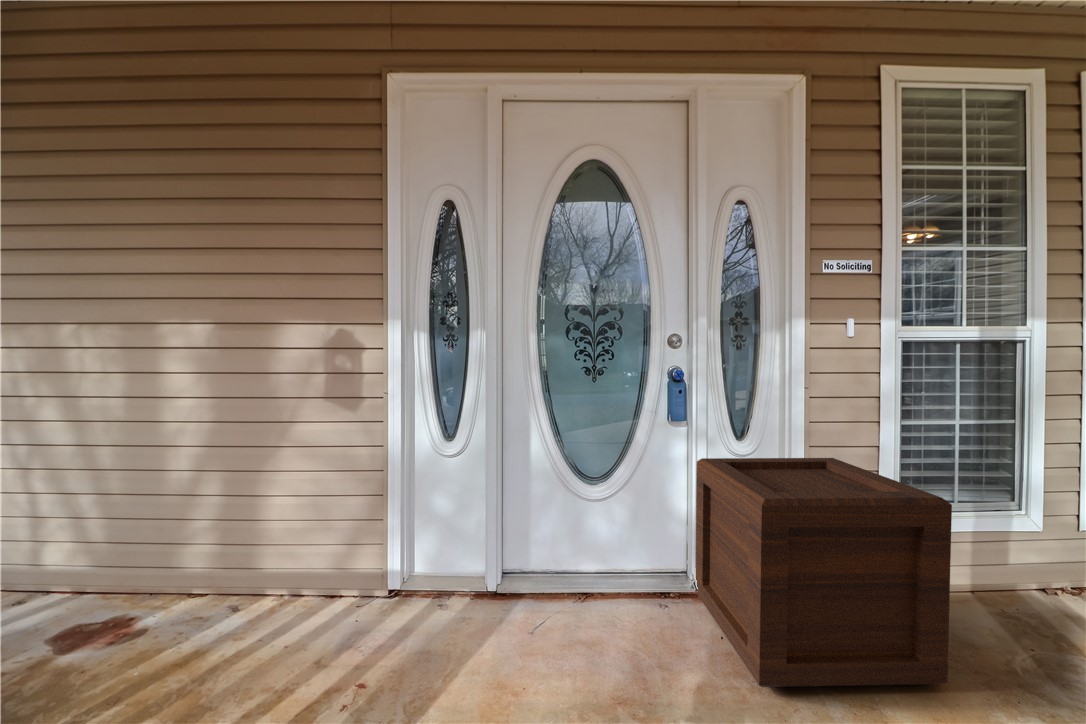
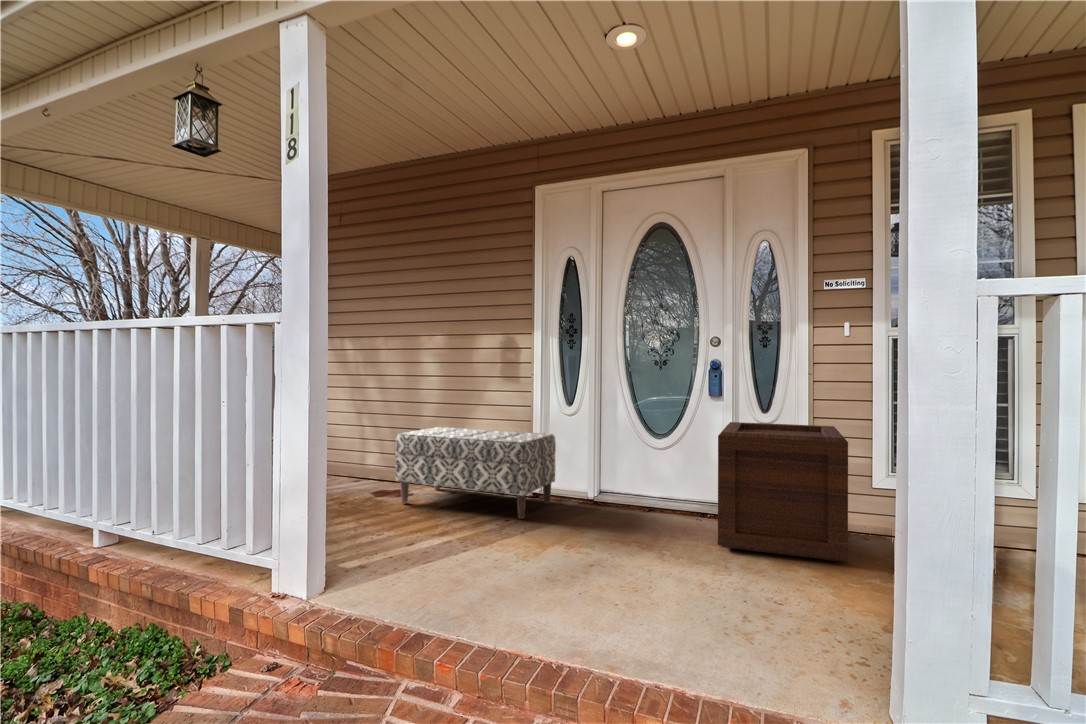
bench: none [92,491,432,675] -> present [395,427,556,519]

